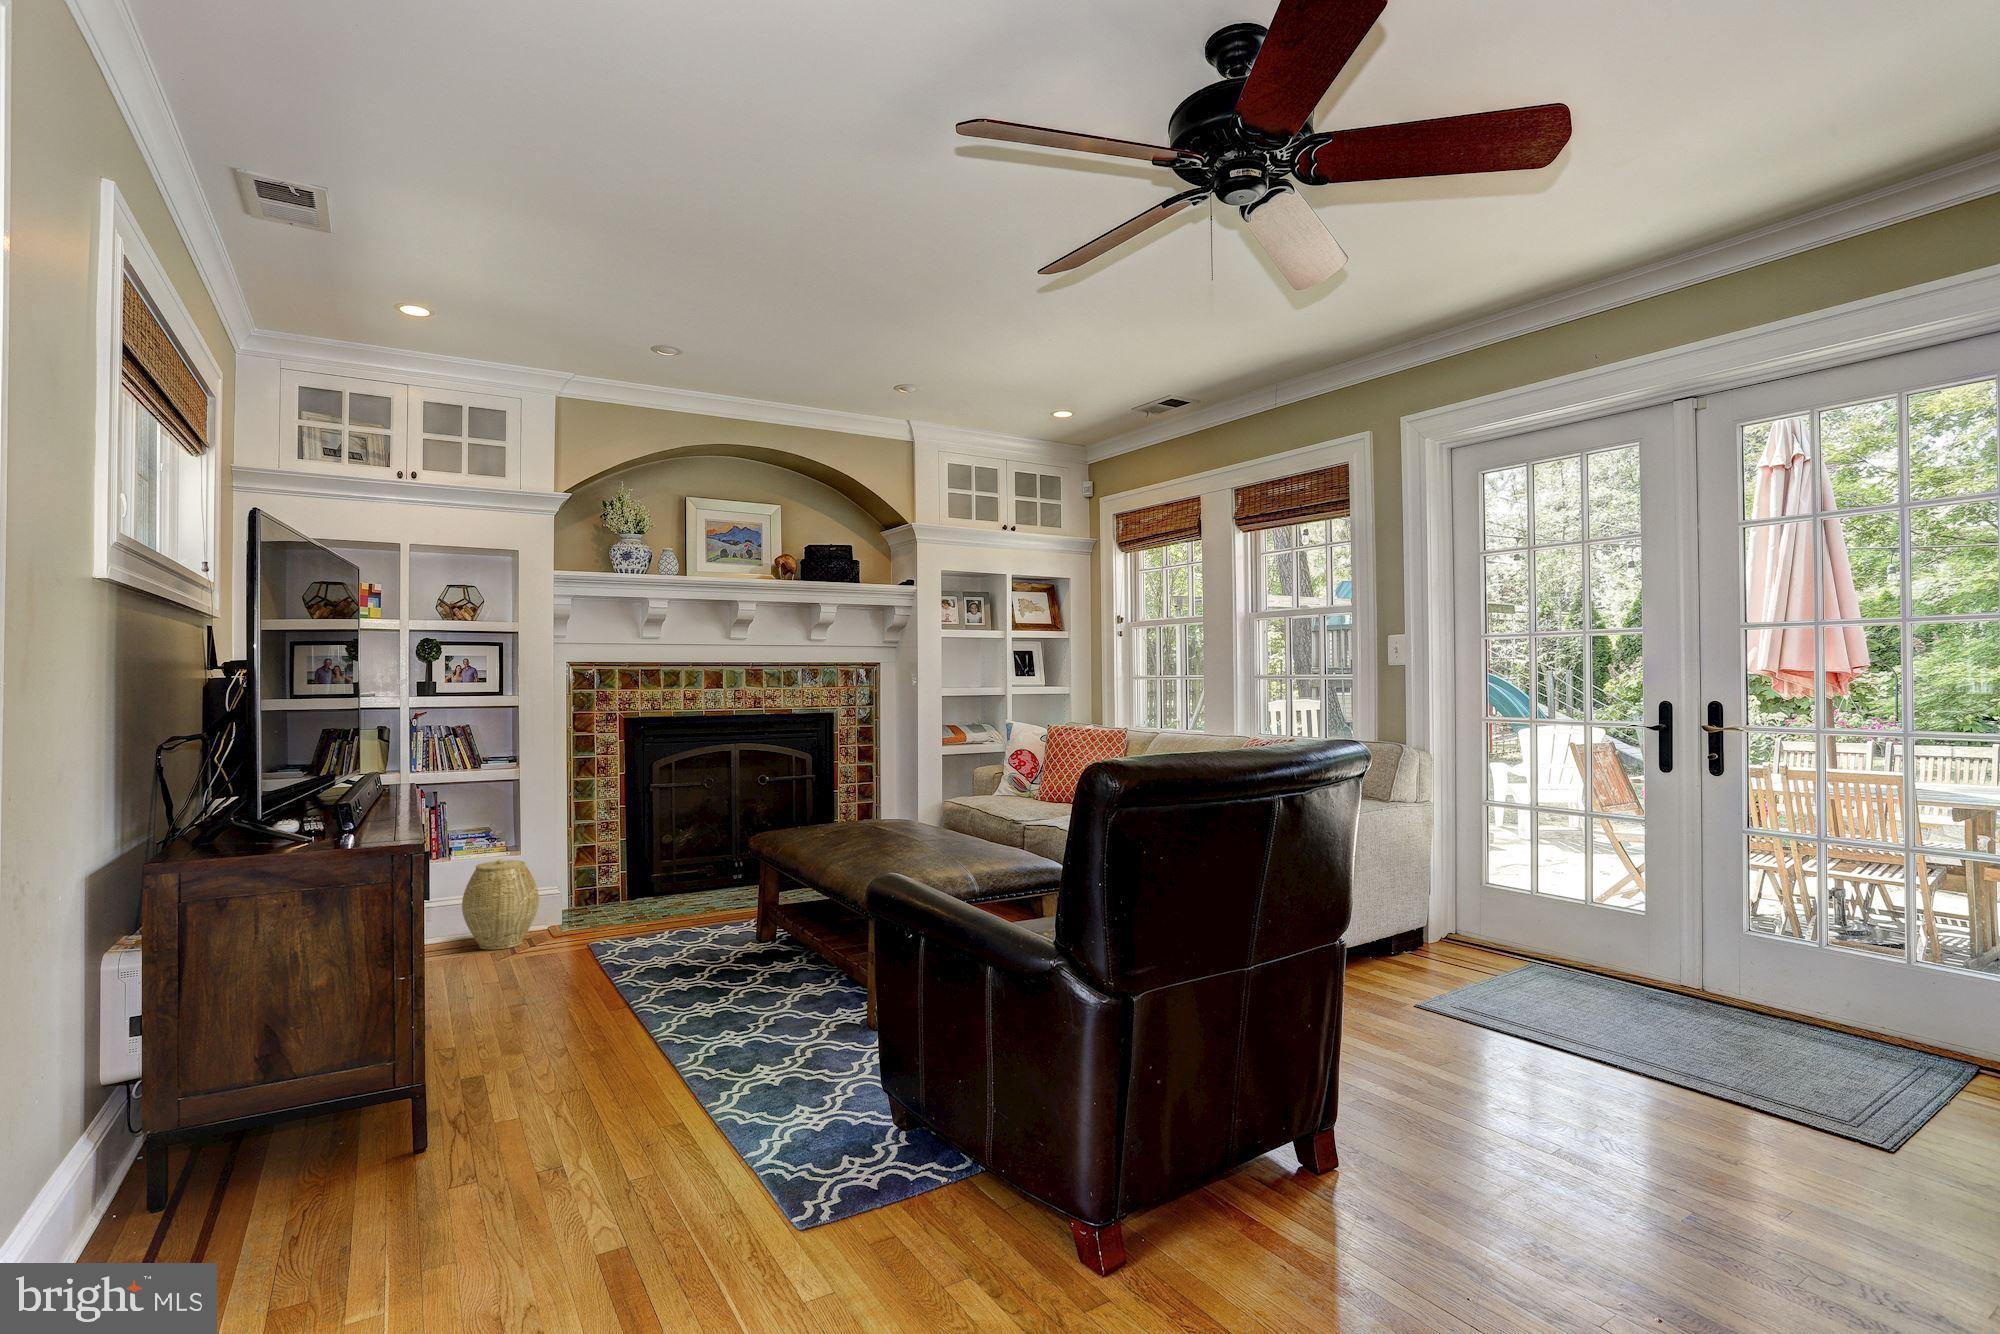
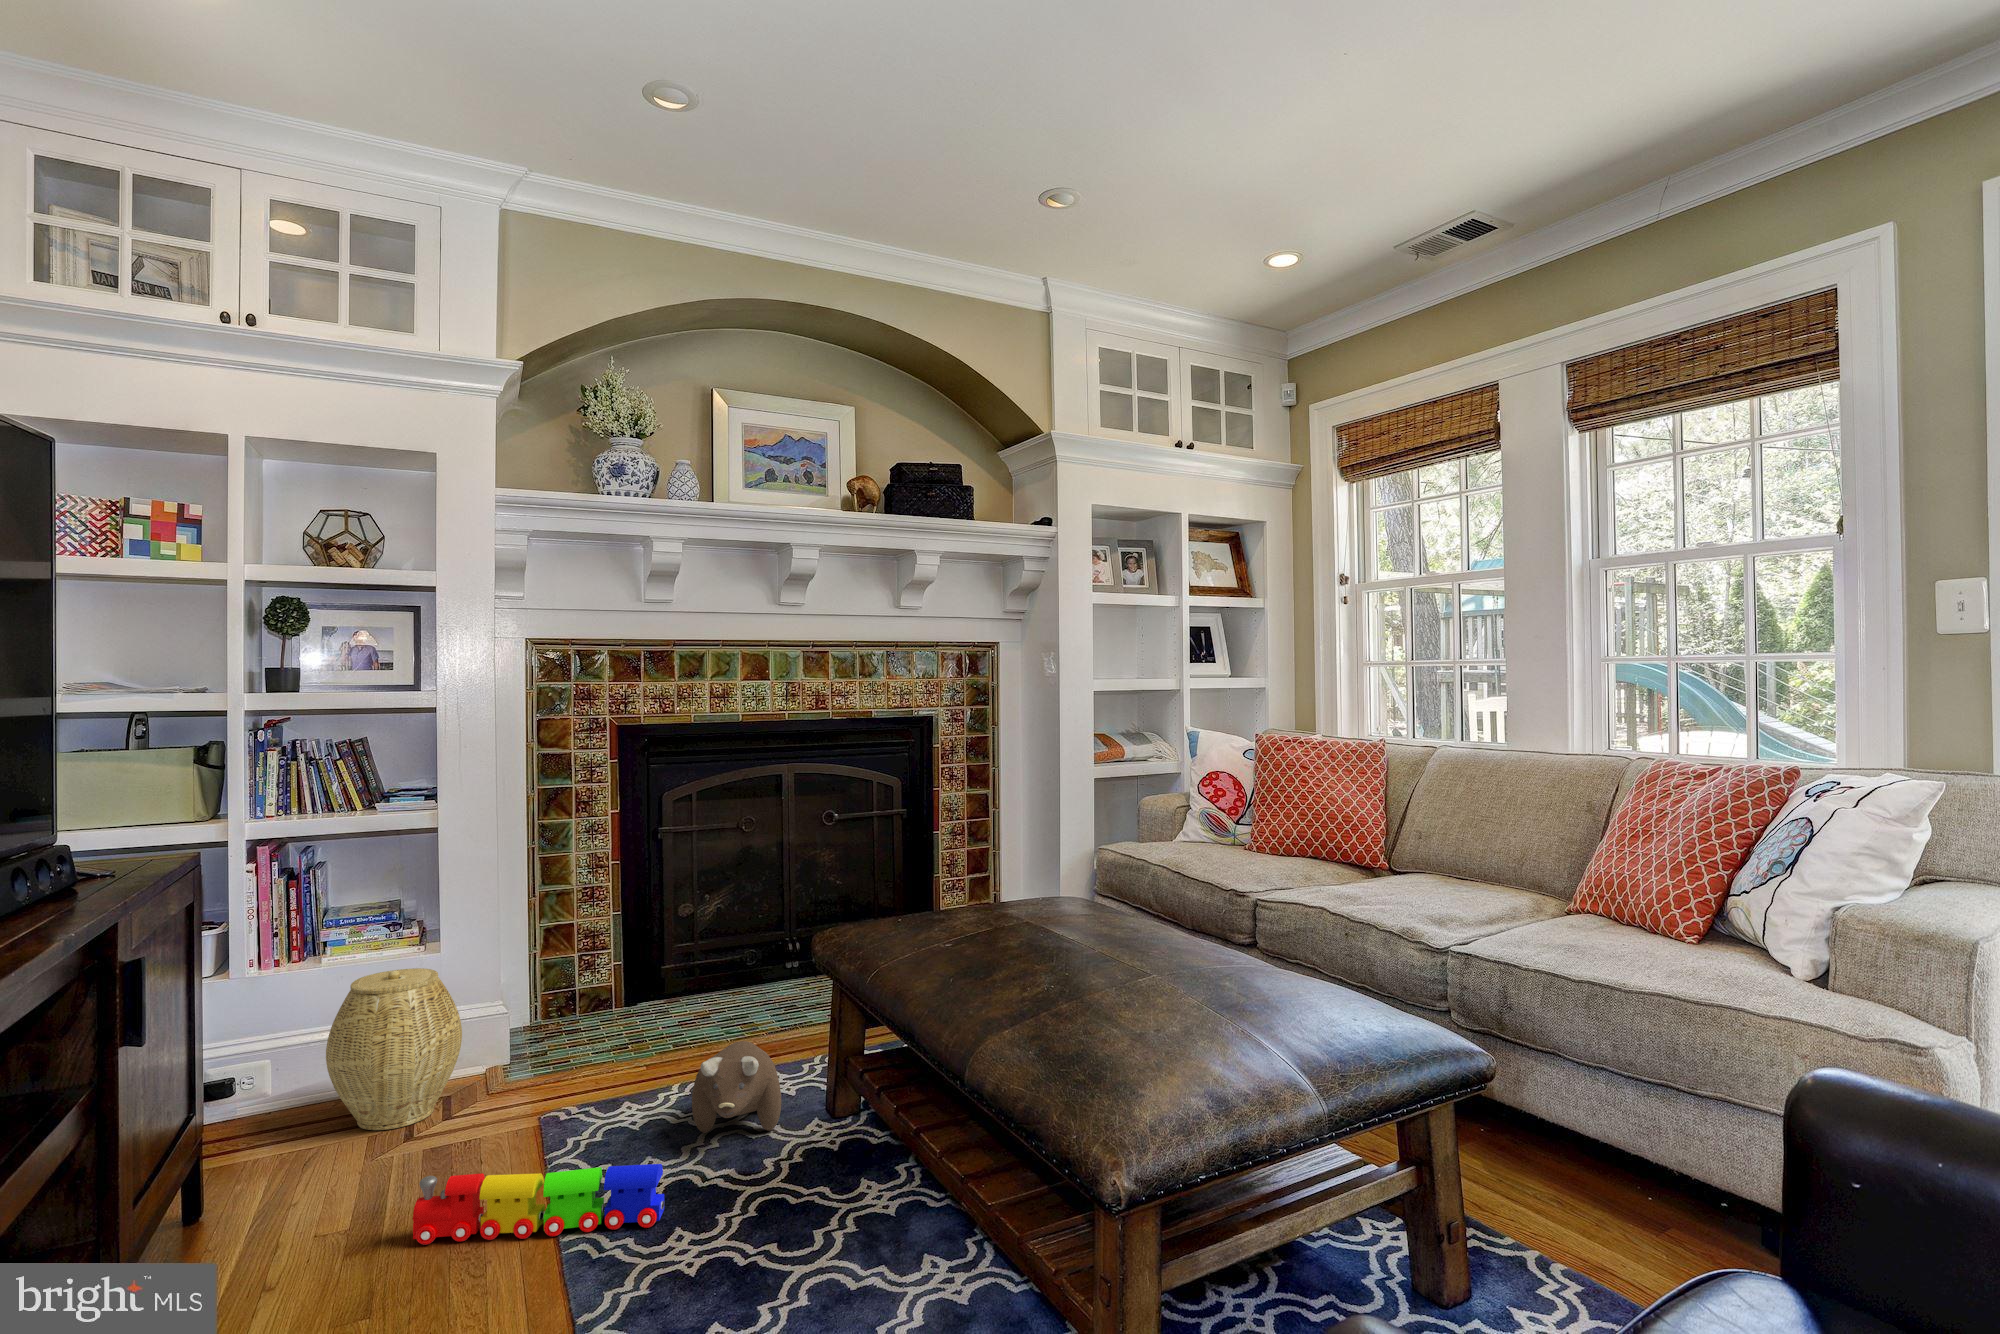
plush toy: none [677,898,729,948] -> present [692,1041,781,1133]
toy train: none [533,947,665,985] -> present [413,1164,664,1245]

